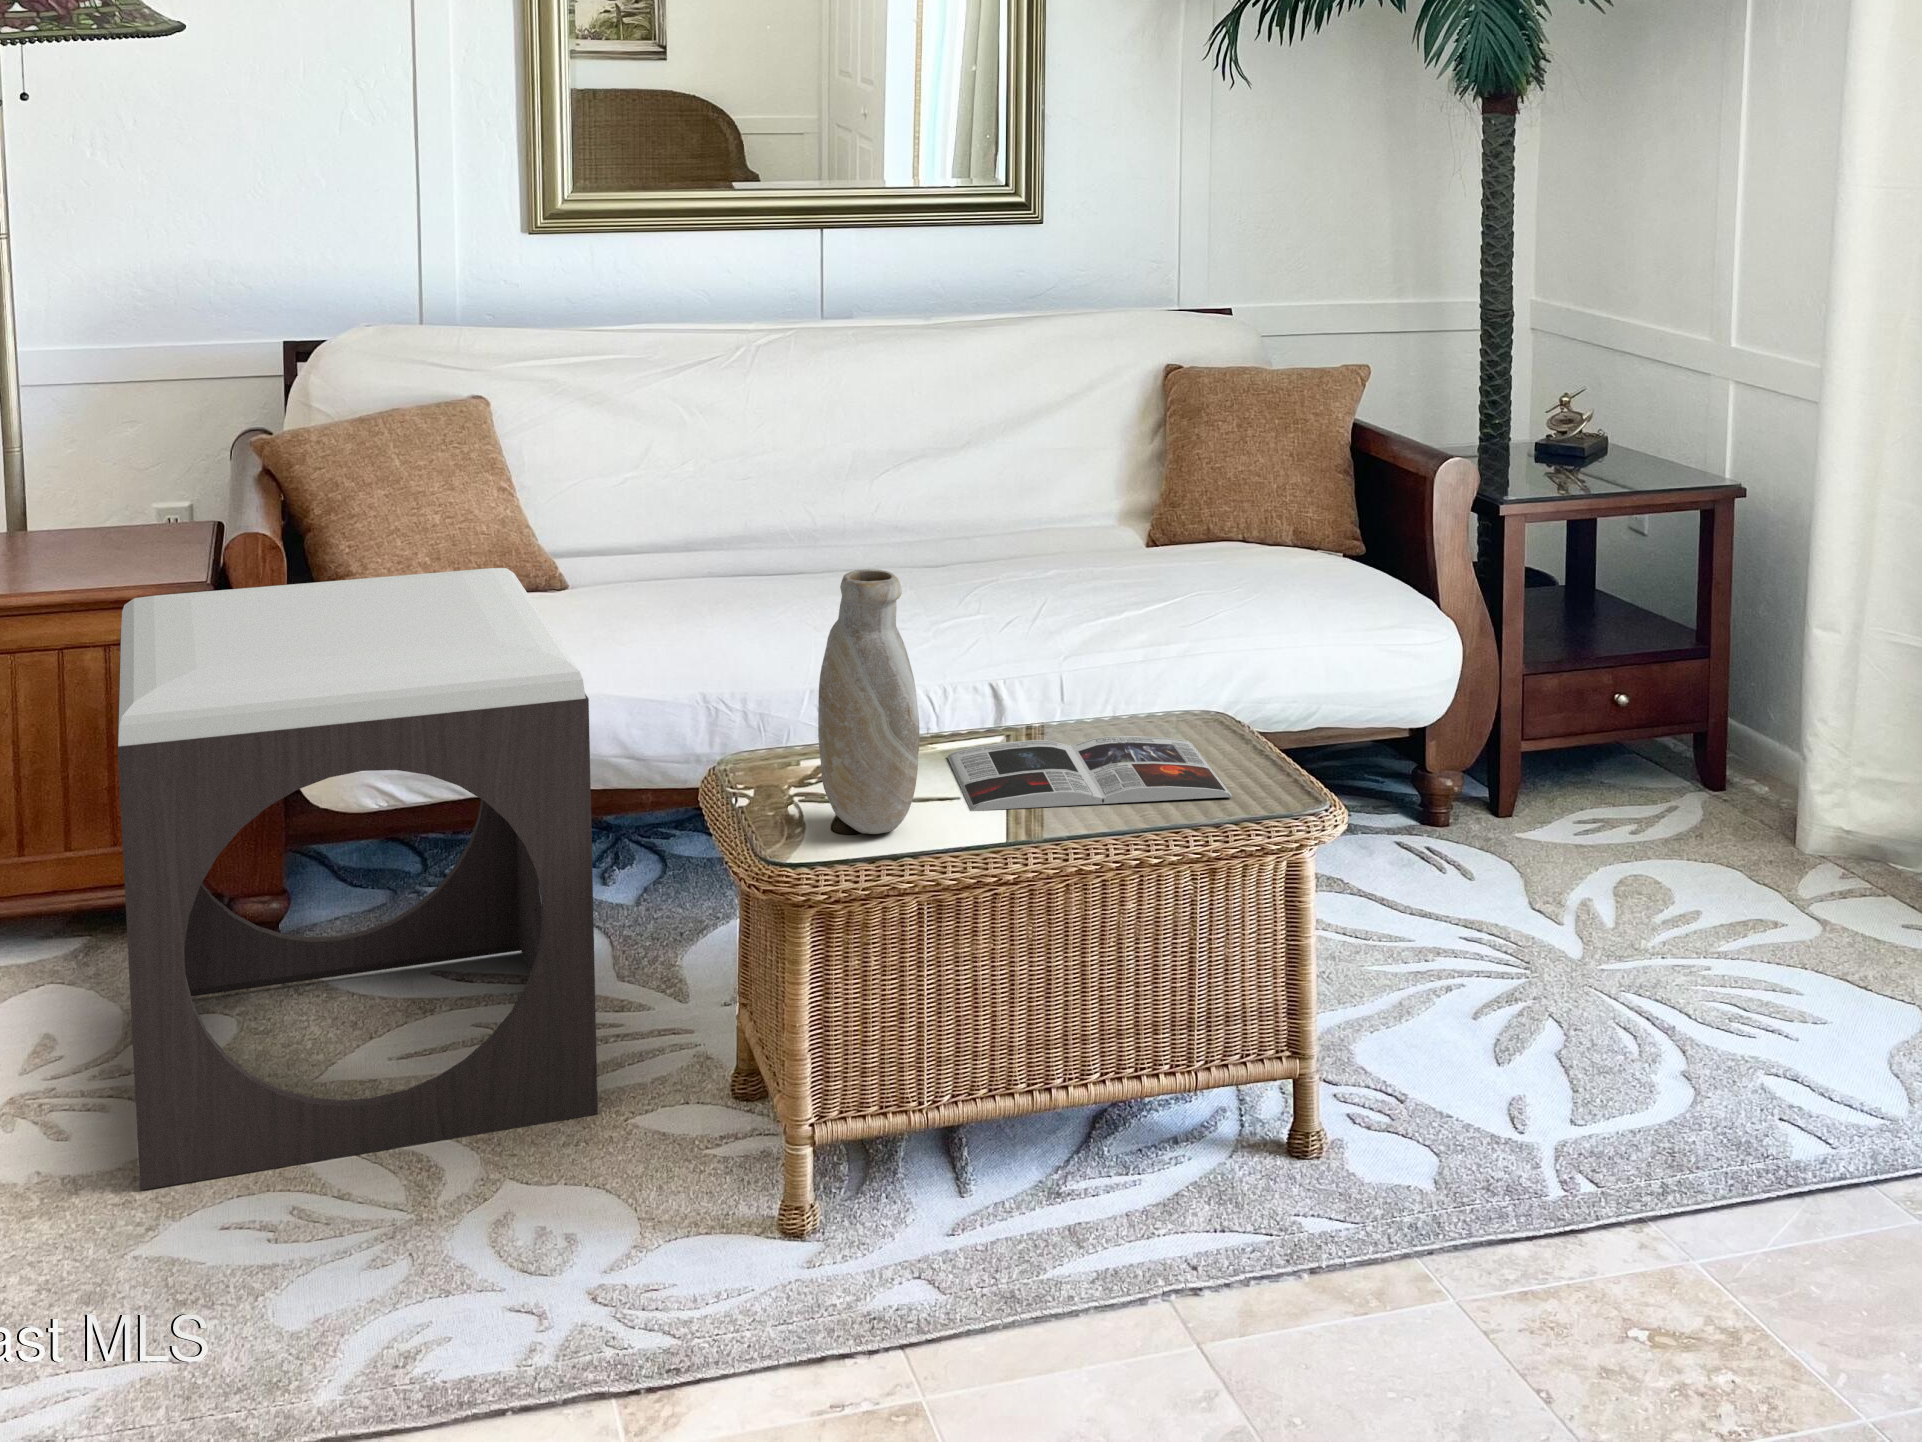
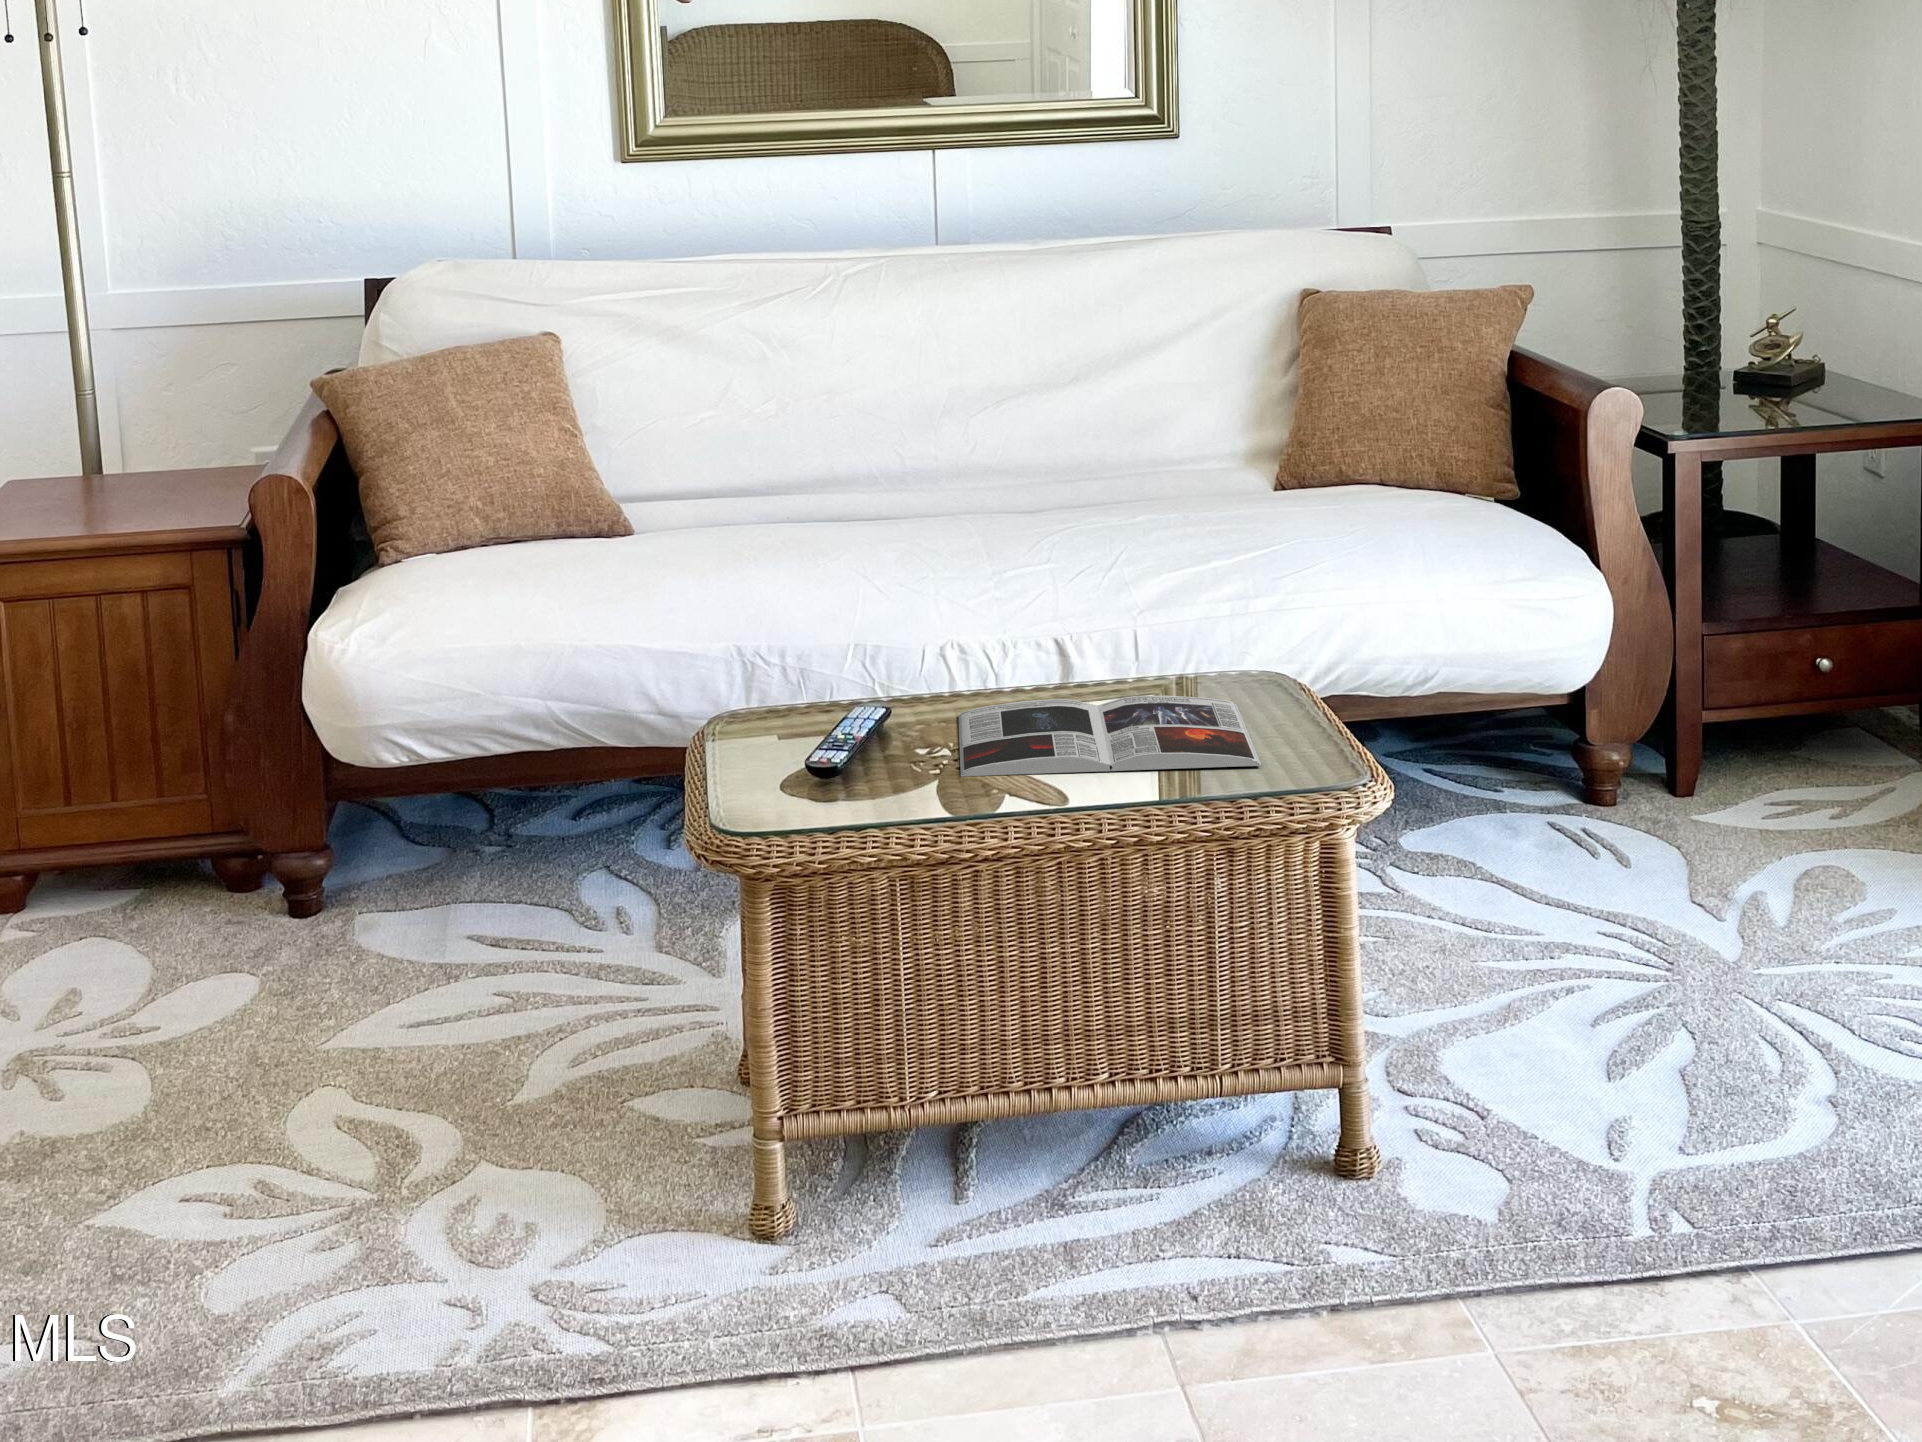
footstool: present [118,568,598,1190] -> none [68,510,594,1154]
vase: present [818,569,920,834] -> none [778,507,891,800]

